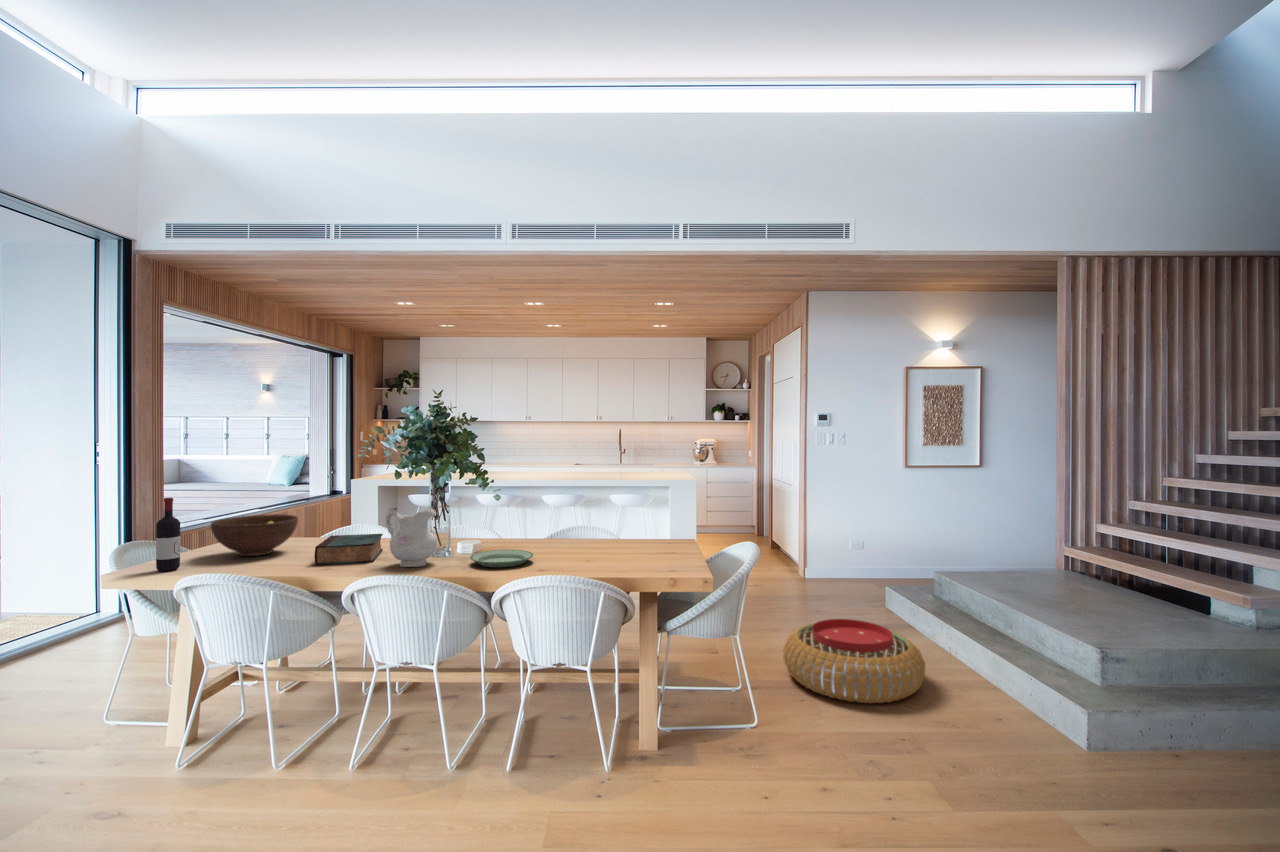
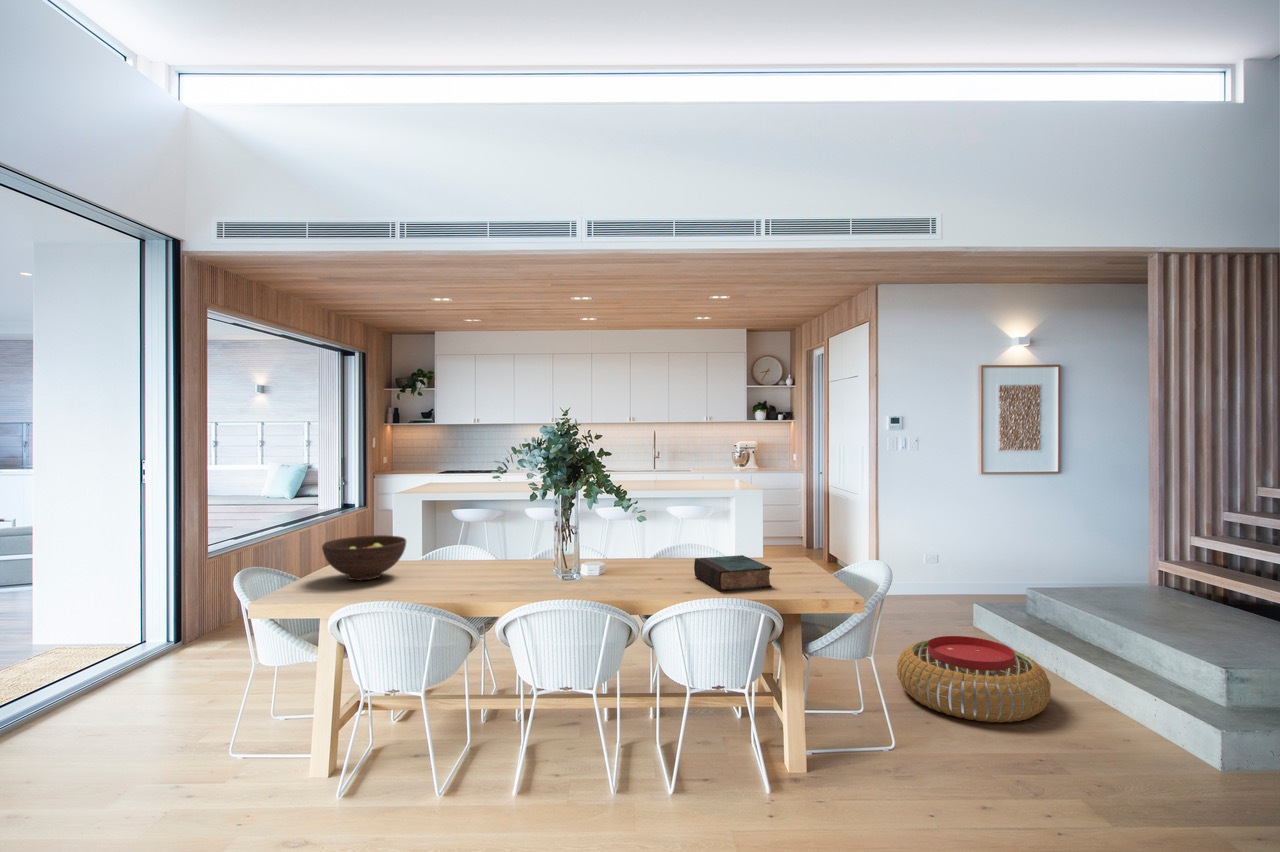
wine bottle: present [156,498,180,572] -> none [283,521,305,599]
ceramic pitcher: present [386,507,437,567] -> none [517,528,569,591]
book: present [315,534,383,565] -> present [694,555,772,591]
plate: present [470,550,533,567] -> none [604,570,669,590]

